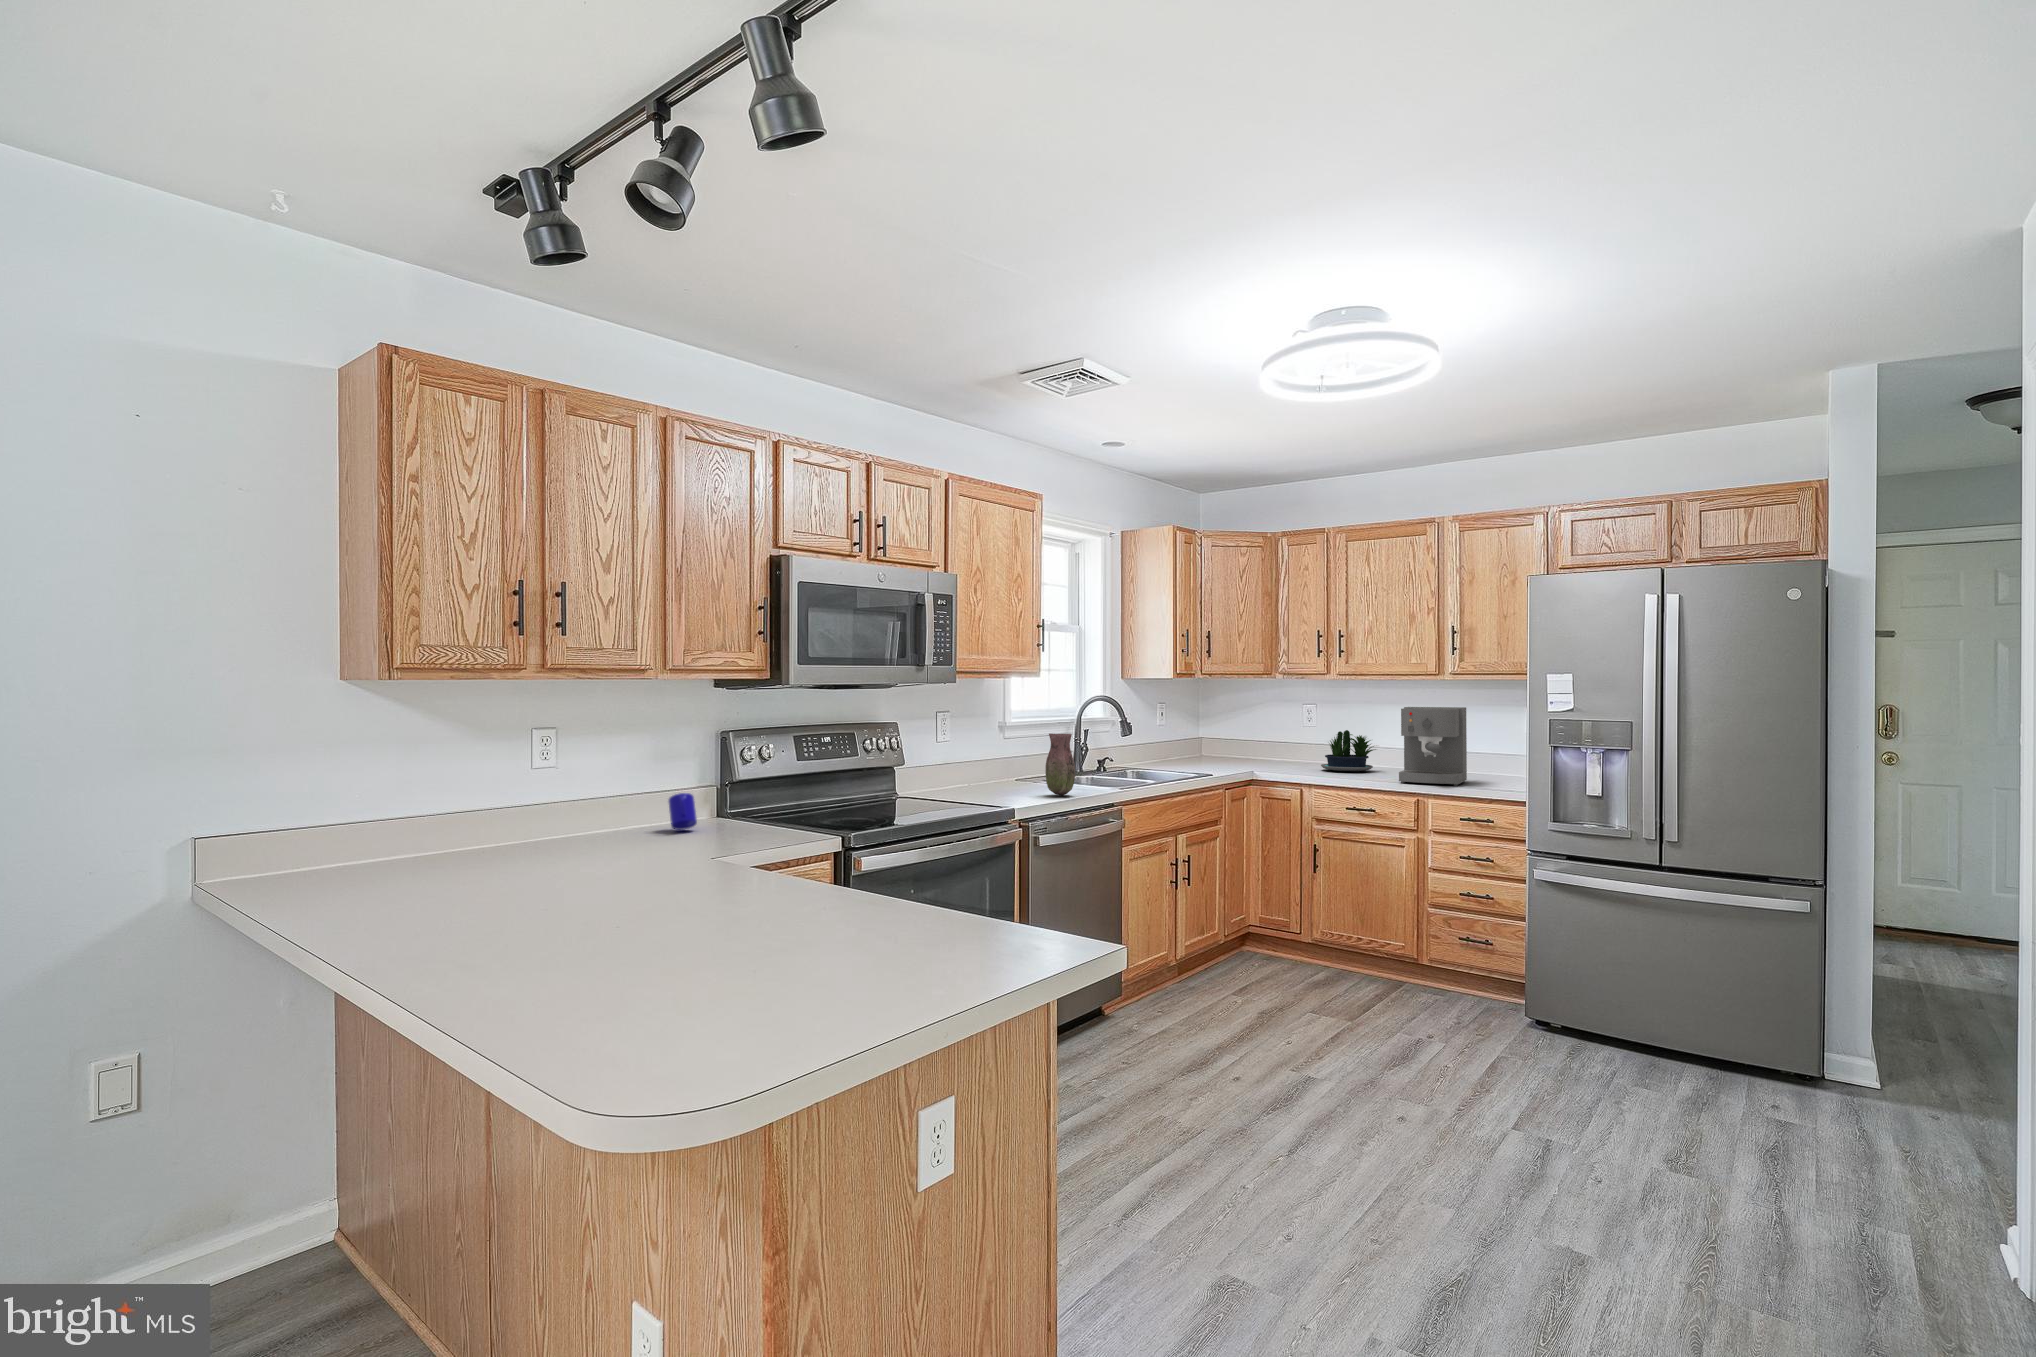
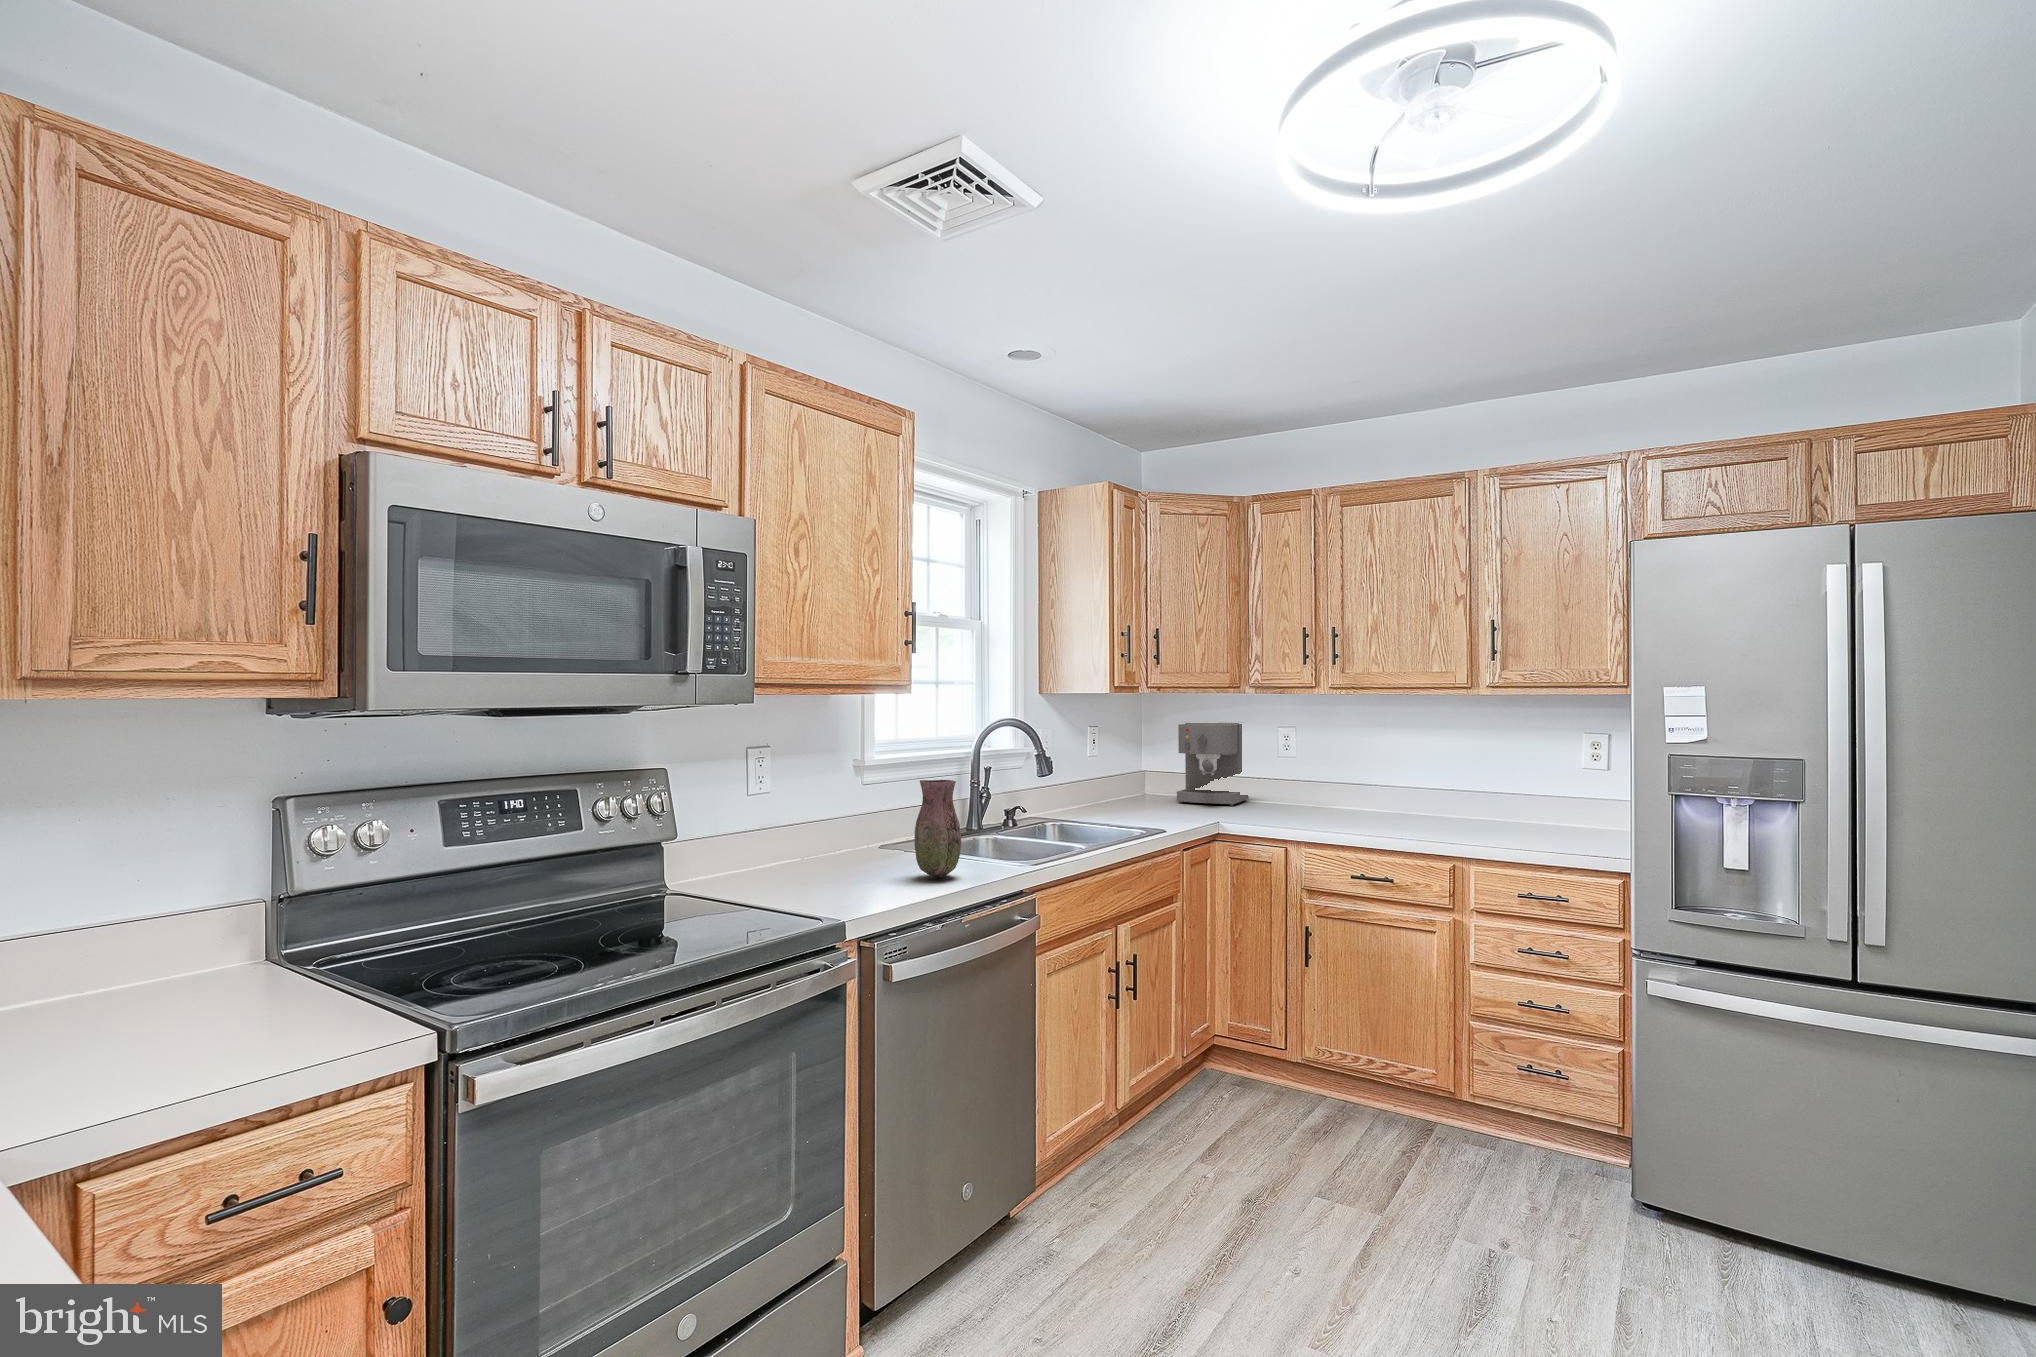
coffee maker: present [1399,707,1467,786] -> present [1177,722,1249,806]
potted plant: present [1321,730,1376,771] -> none [1303,761,1383,816]
mug: present [668,793,697,830] -> none [81,934,157,1011]

